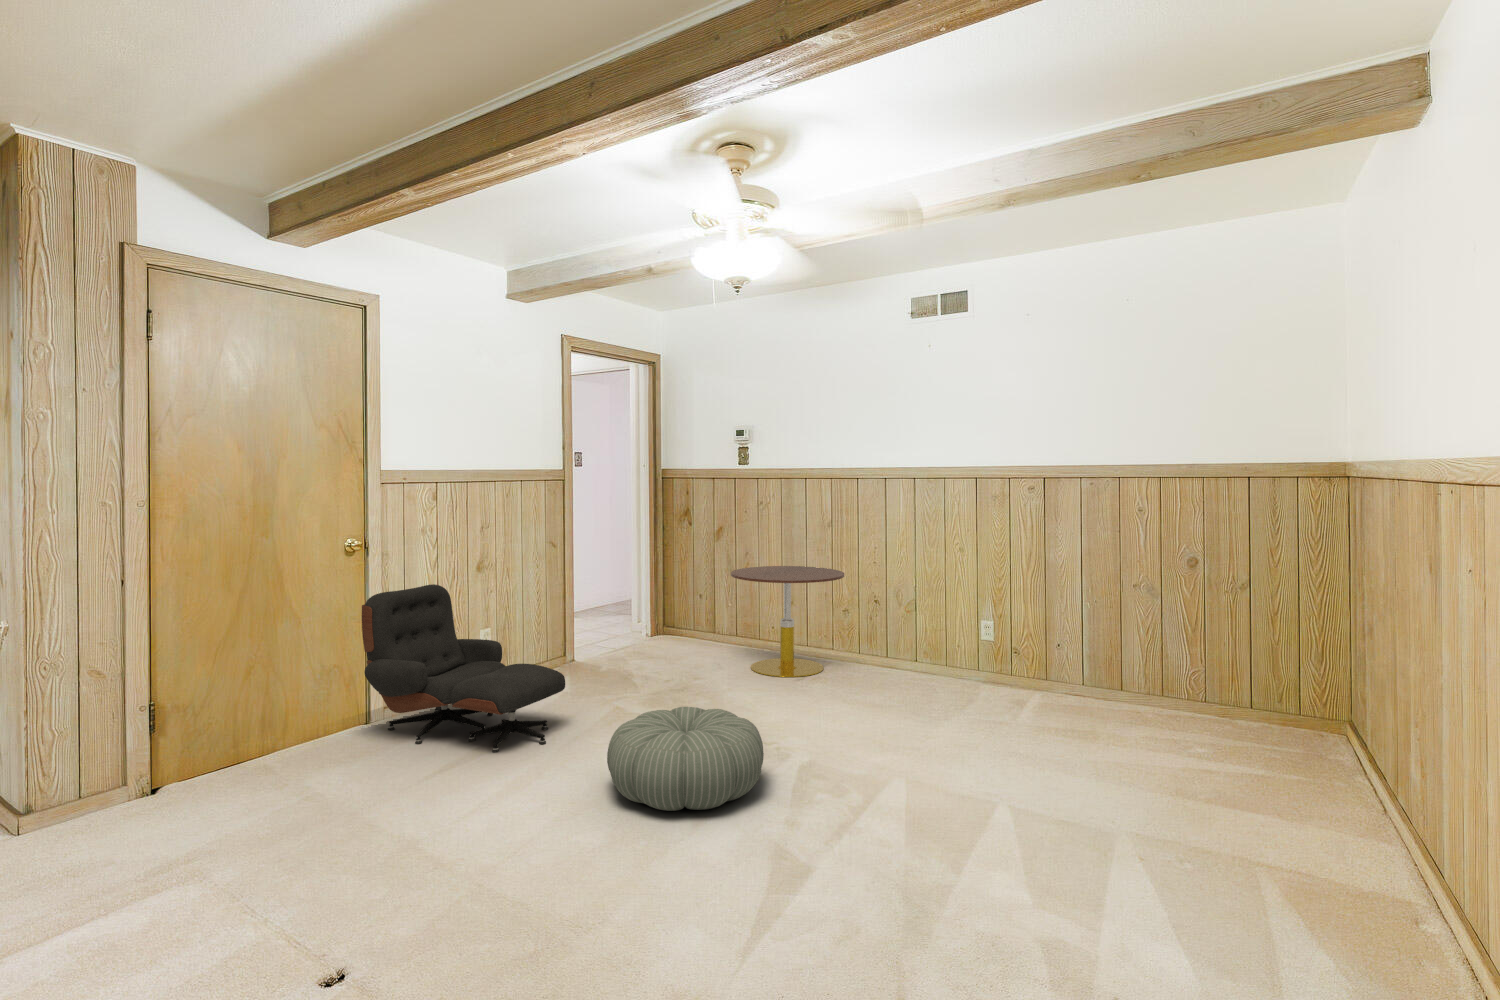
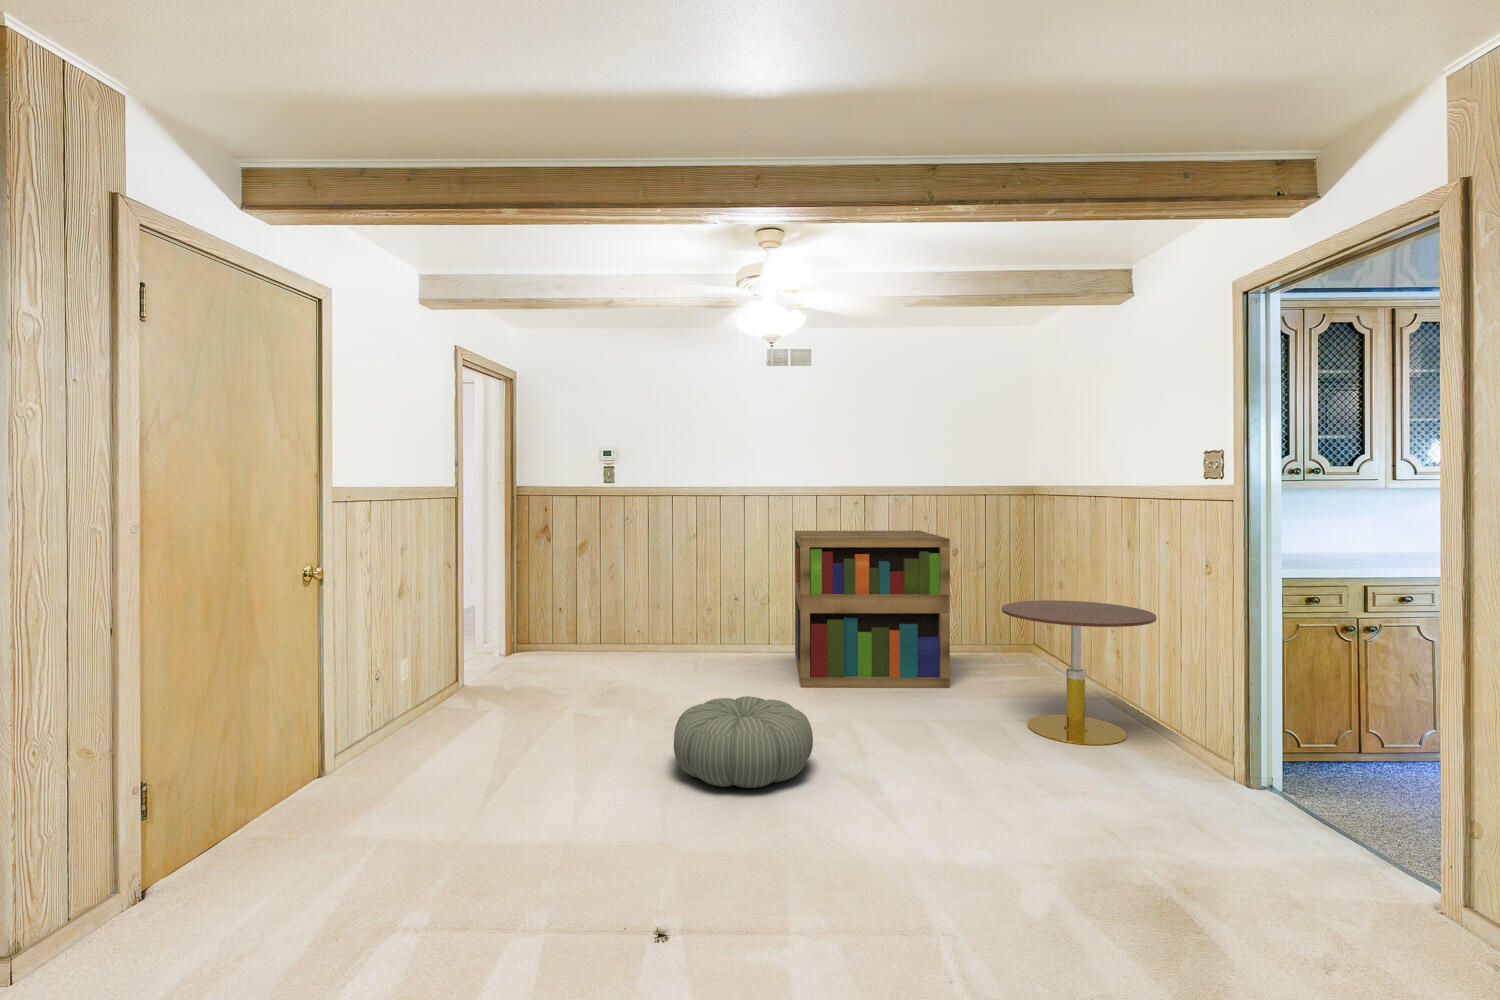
bookshelf: none [881,524,1095,740] -> present [795,530,950,688]
side table: present [731,566,844,677] -> present [1002,600,1157,745]
lounge chair: present [362,584,565,752] -> none [327,612,558,784]

